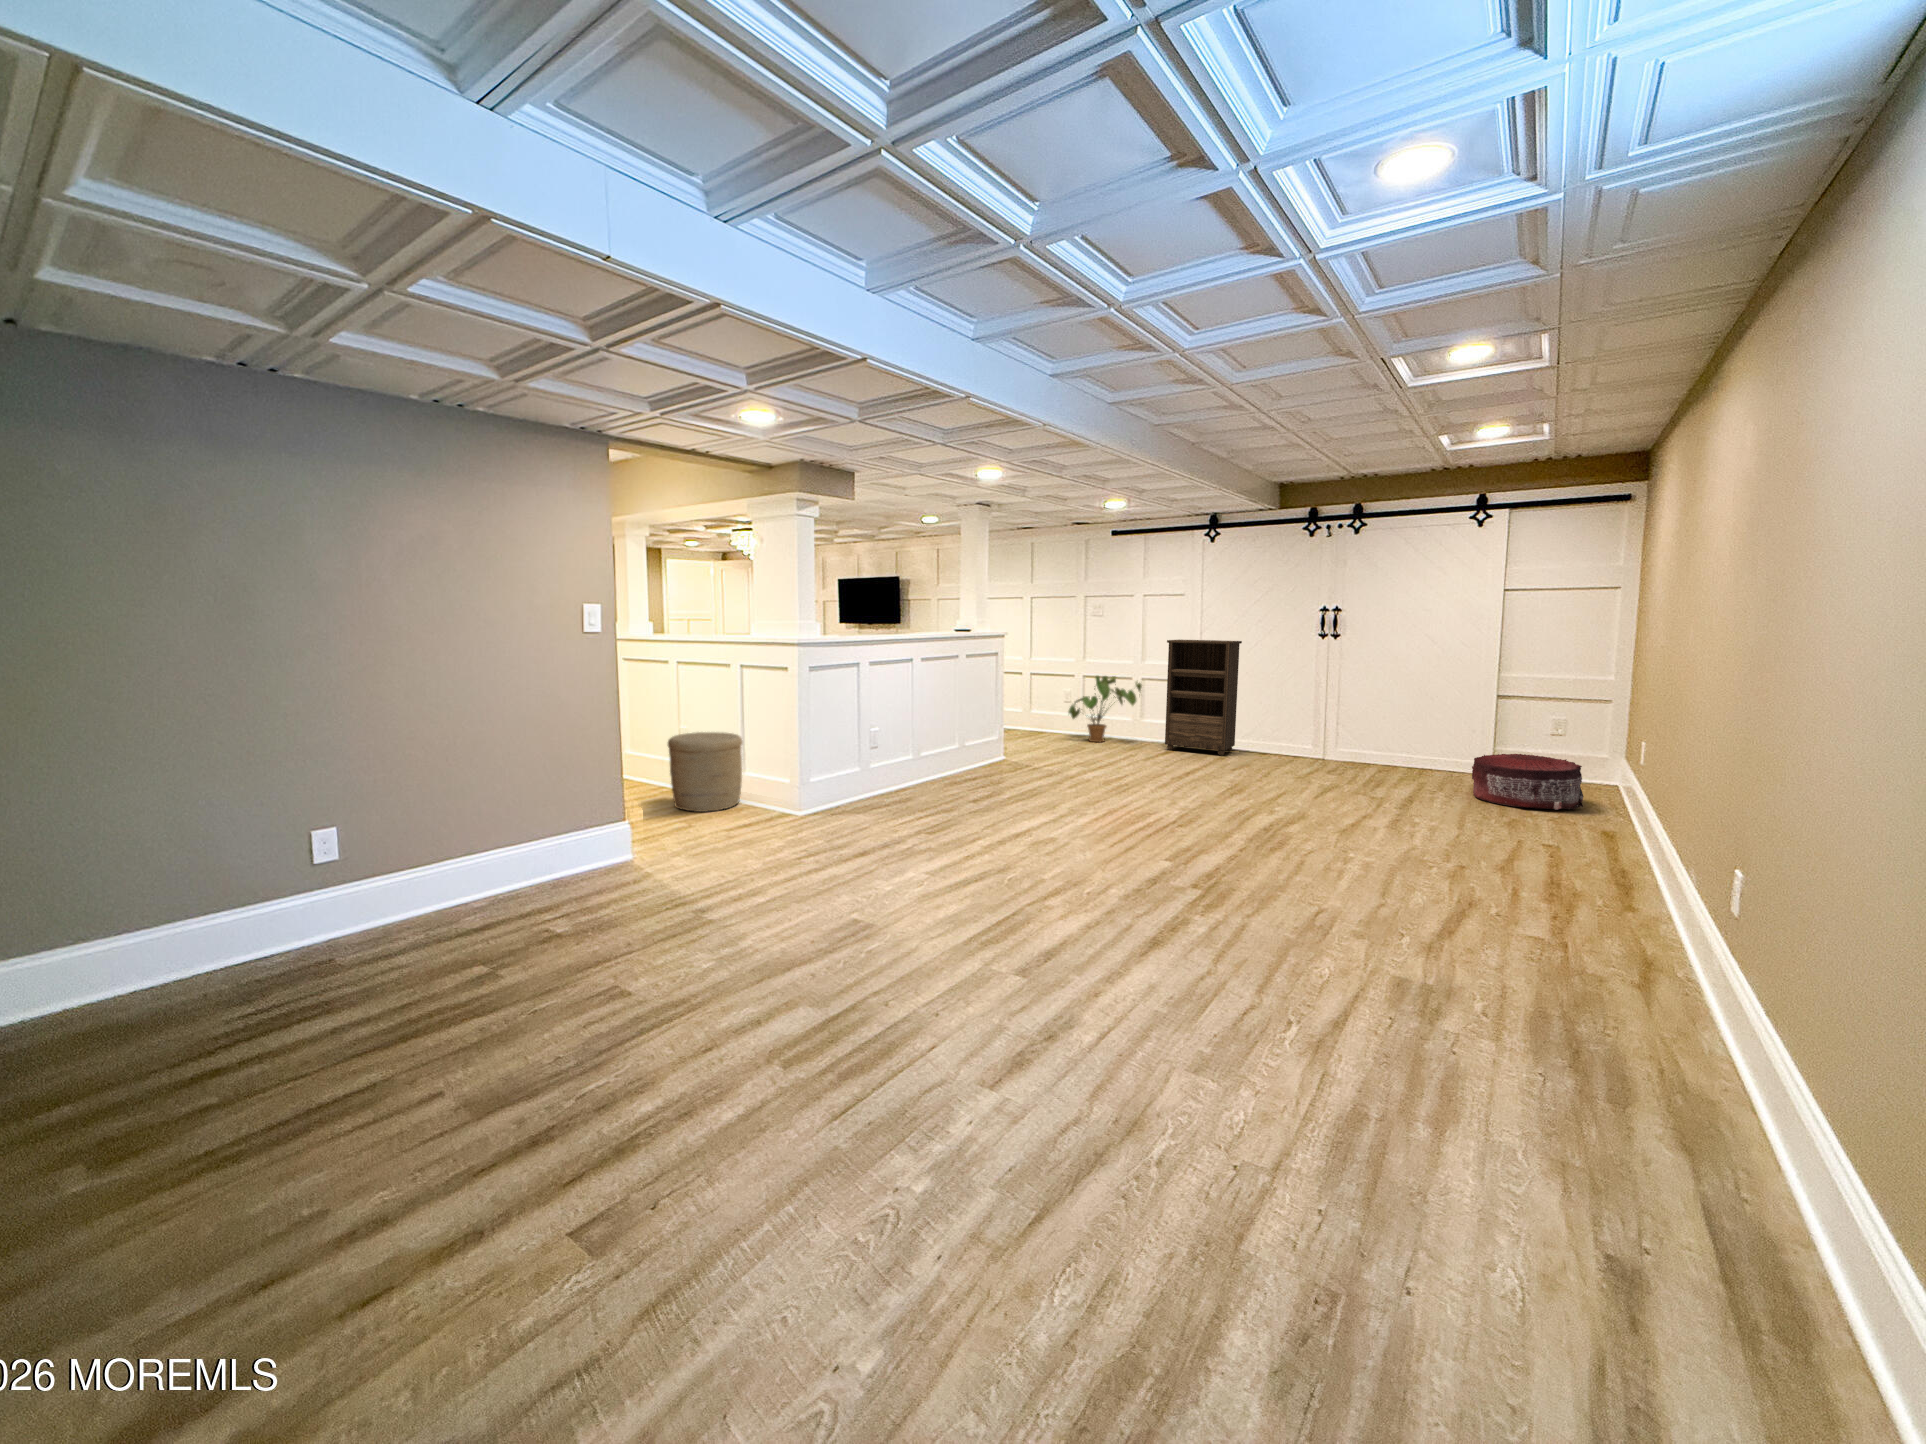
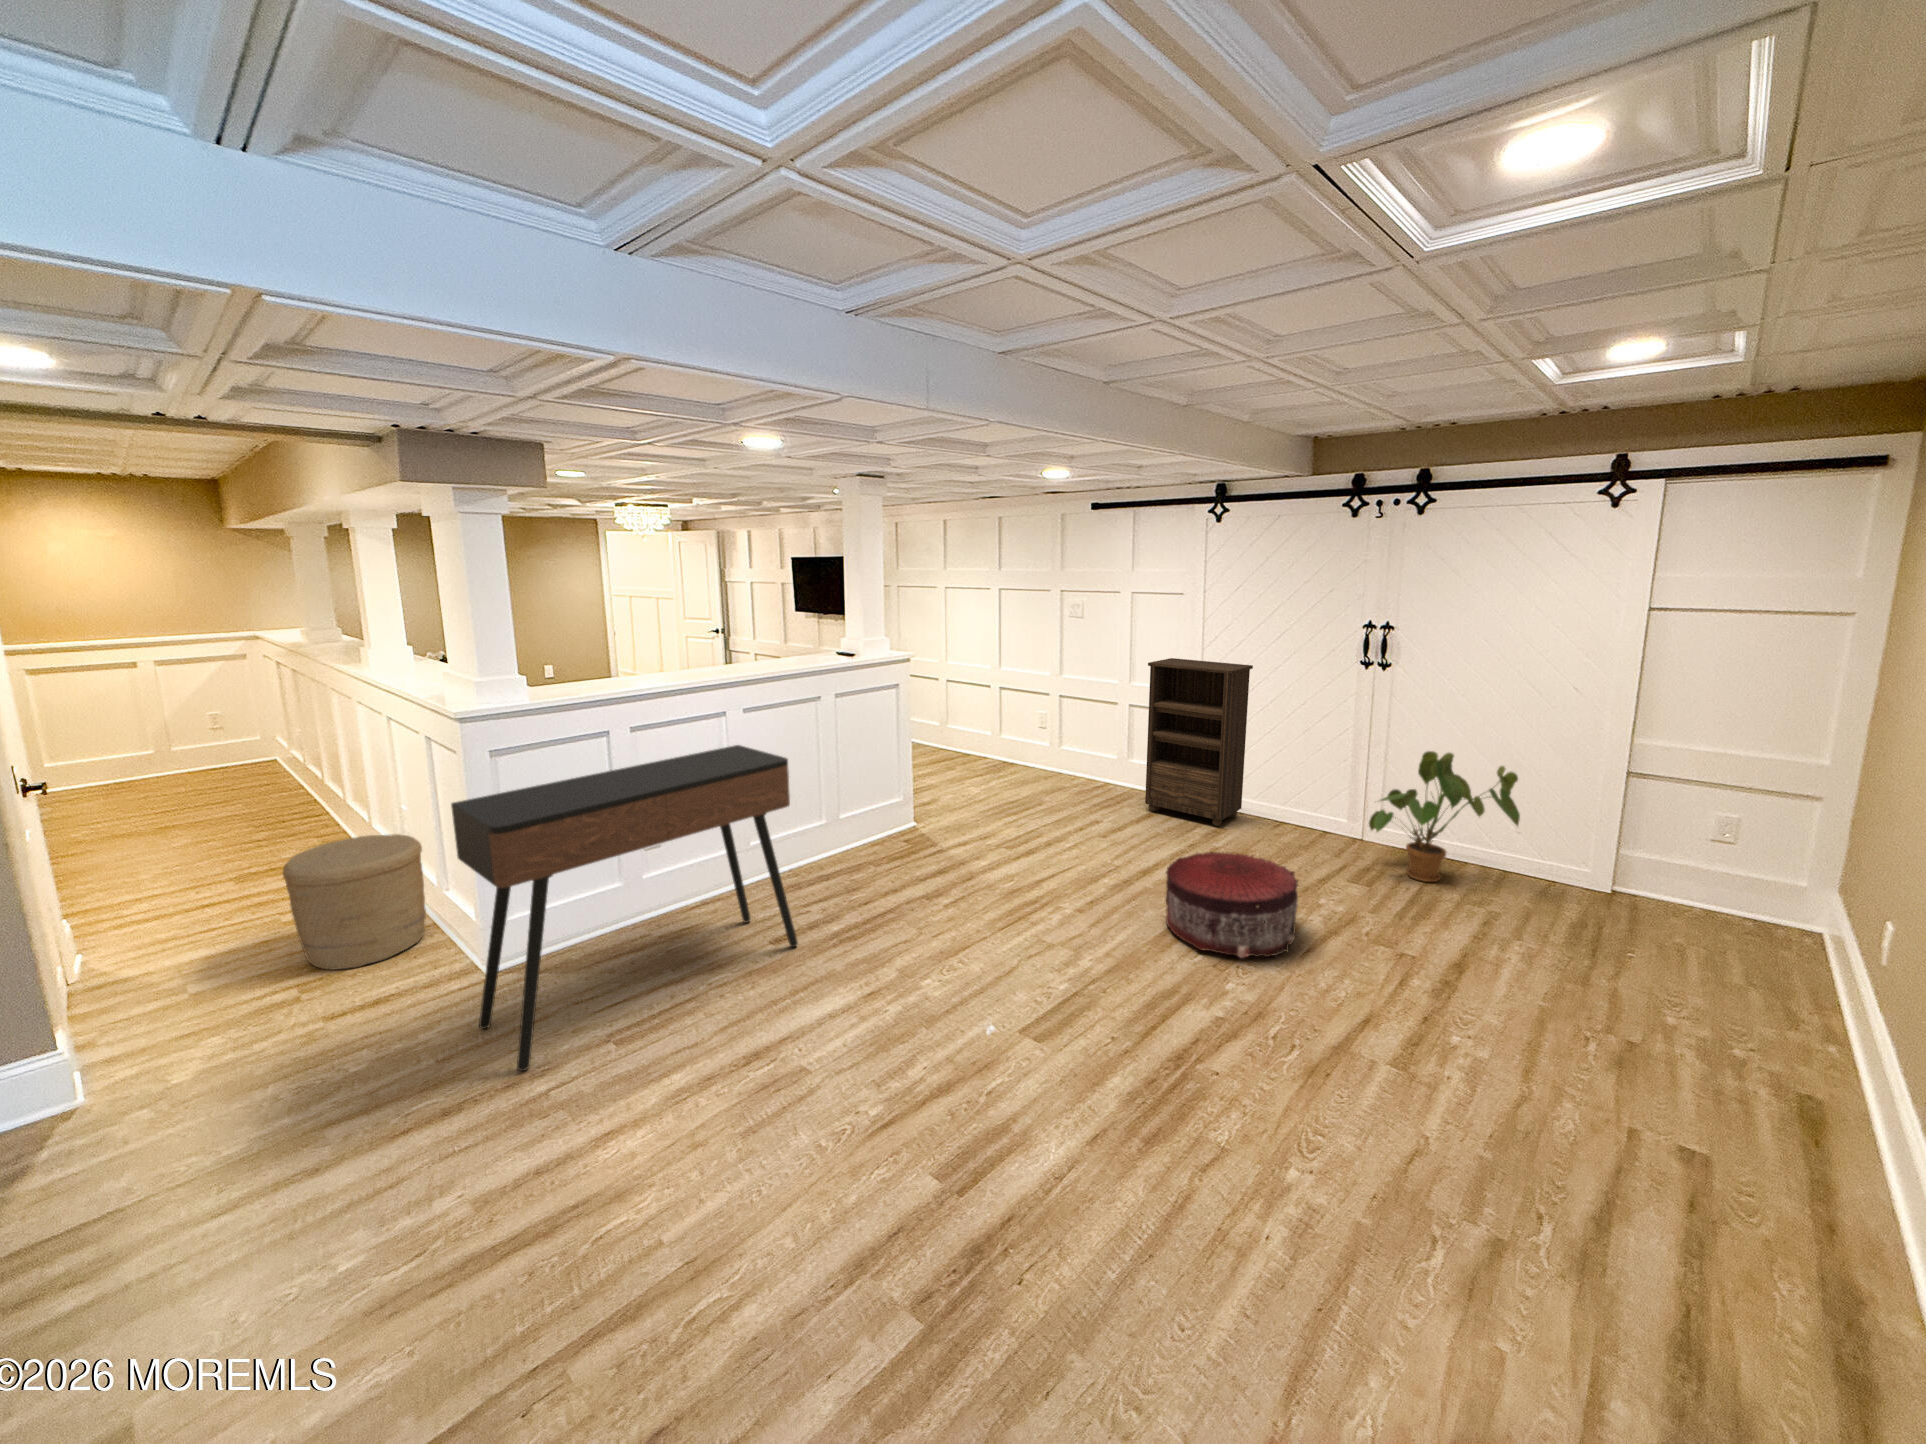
console table: none [839,671,997,838] -> present [451,745,798,1071]
house plant: present [1069,676,1142,742] -> present [1369,751,1520,882]
pouf: present [1472,754,1584,810] -> present [1166,852,1298,958]

